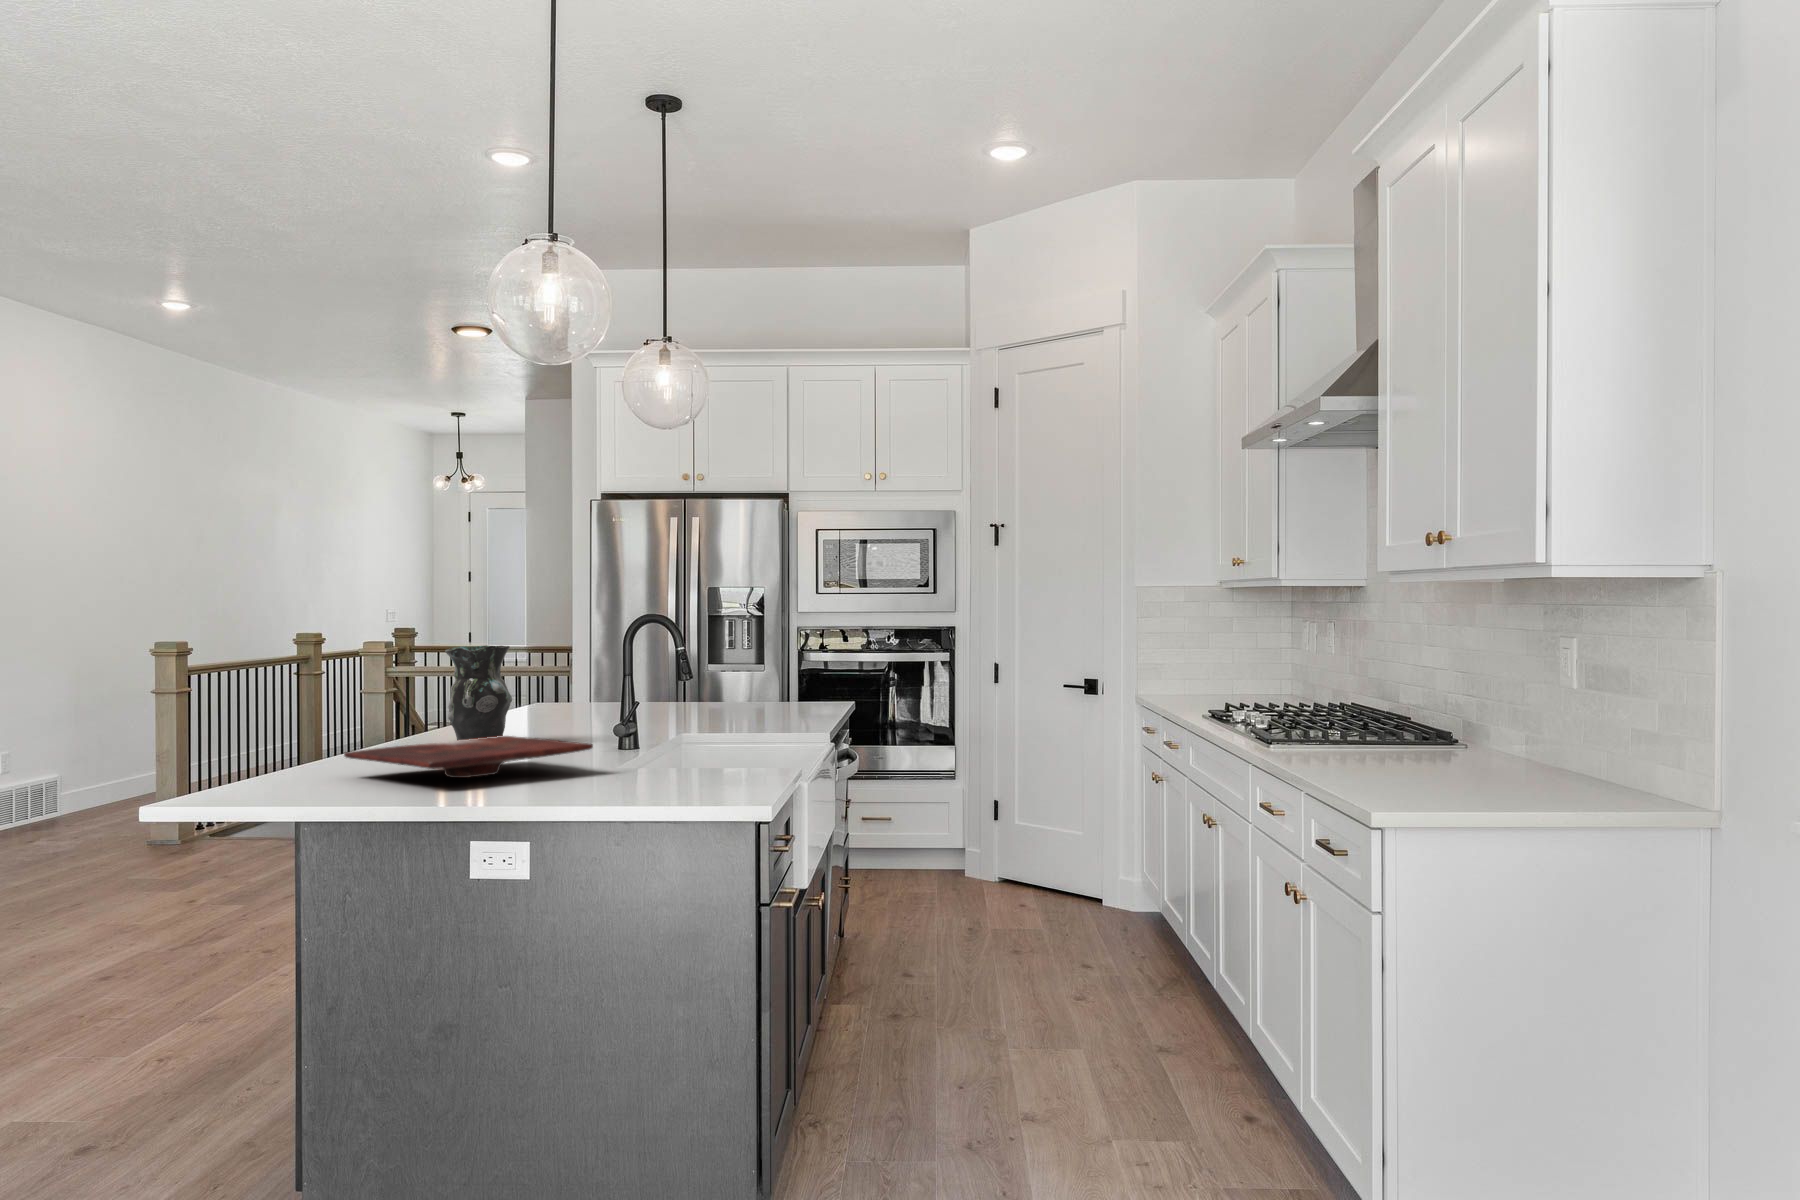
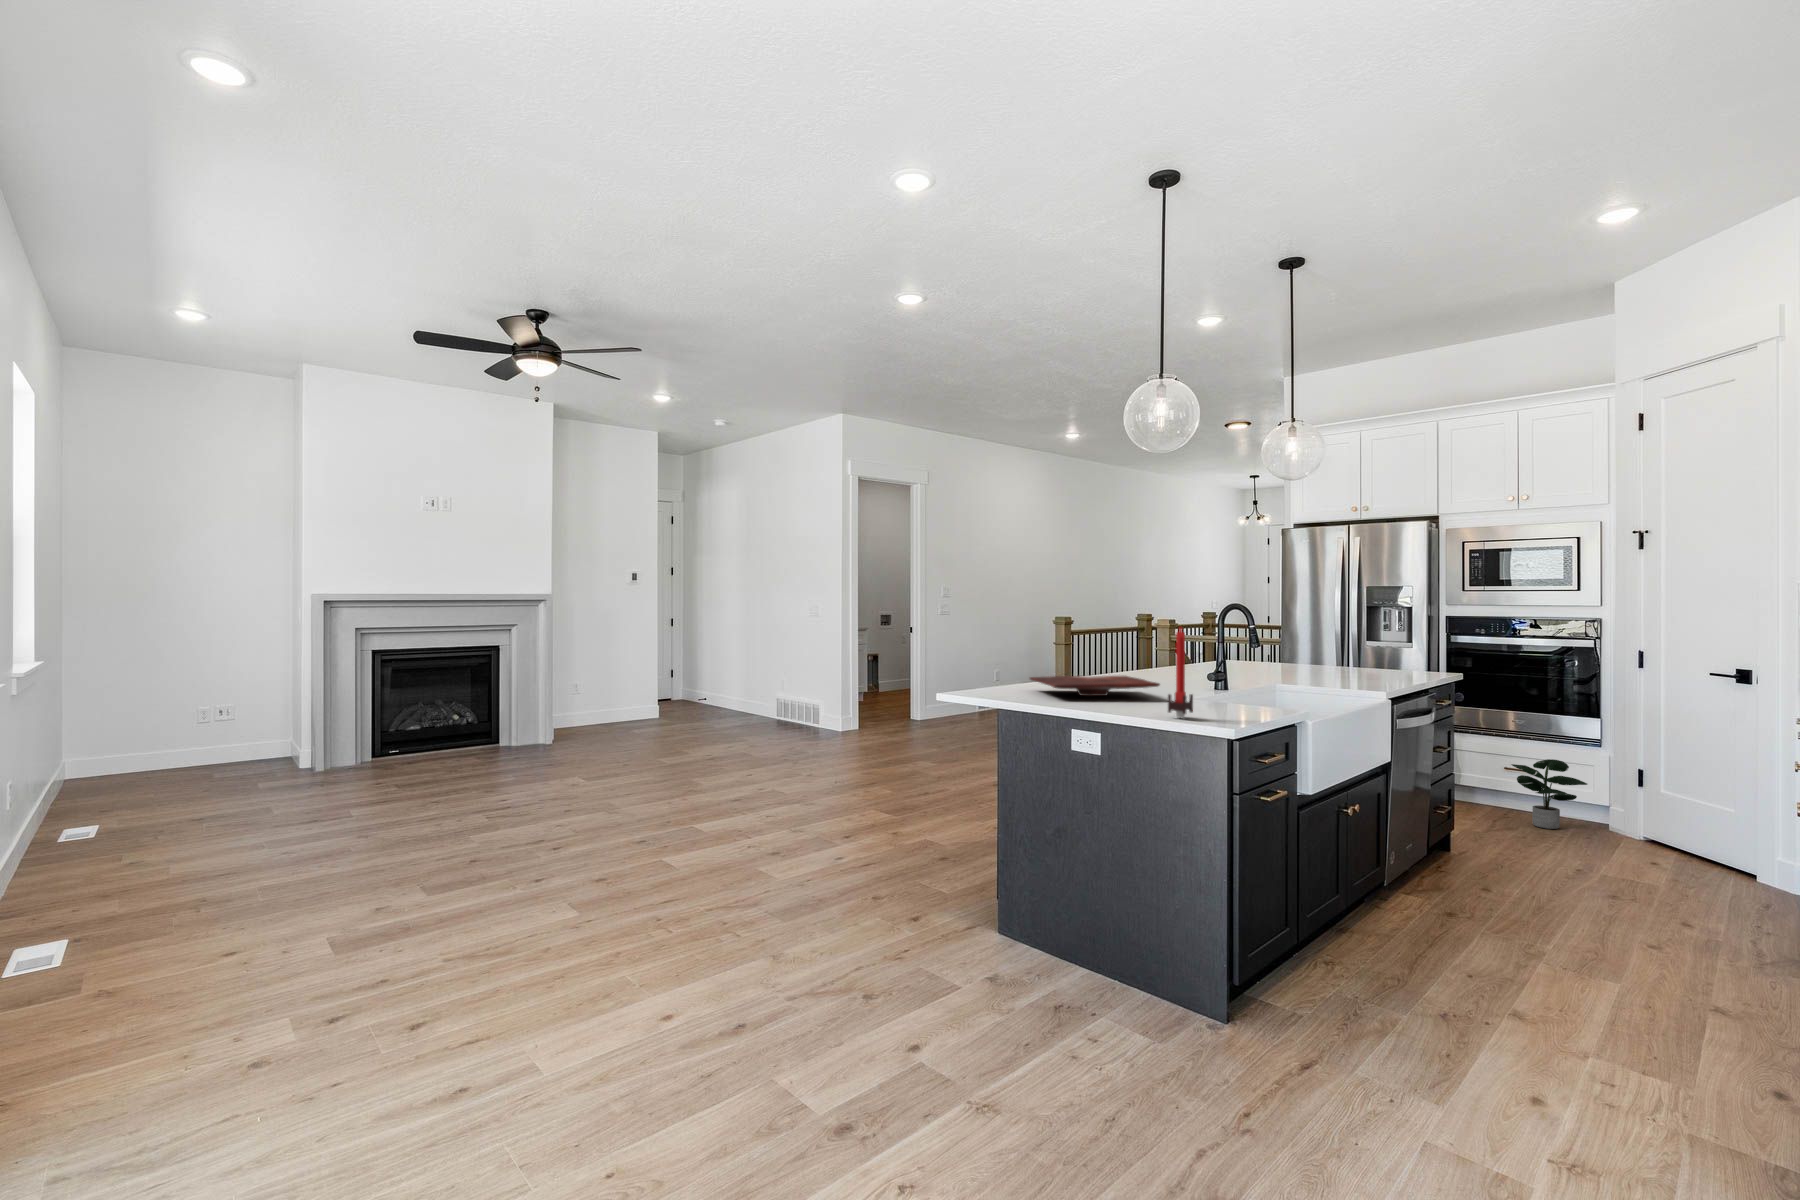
vase: present [445,645,512,741] -> none [1112,623,1149,682]
candle: none [663,647,697,798] -> present [1168,627,1193,718]
potted plant: none [876,799,952,885] -> present [1511,759,1587,829]

